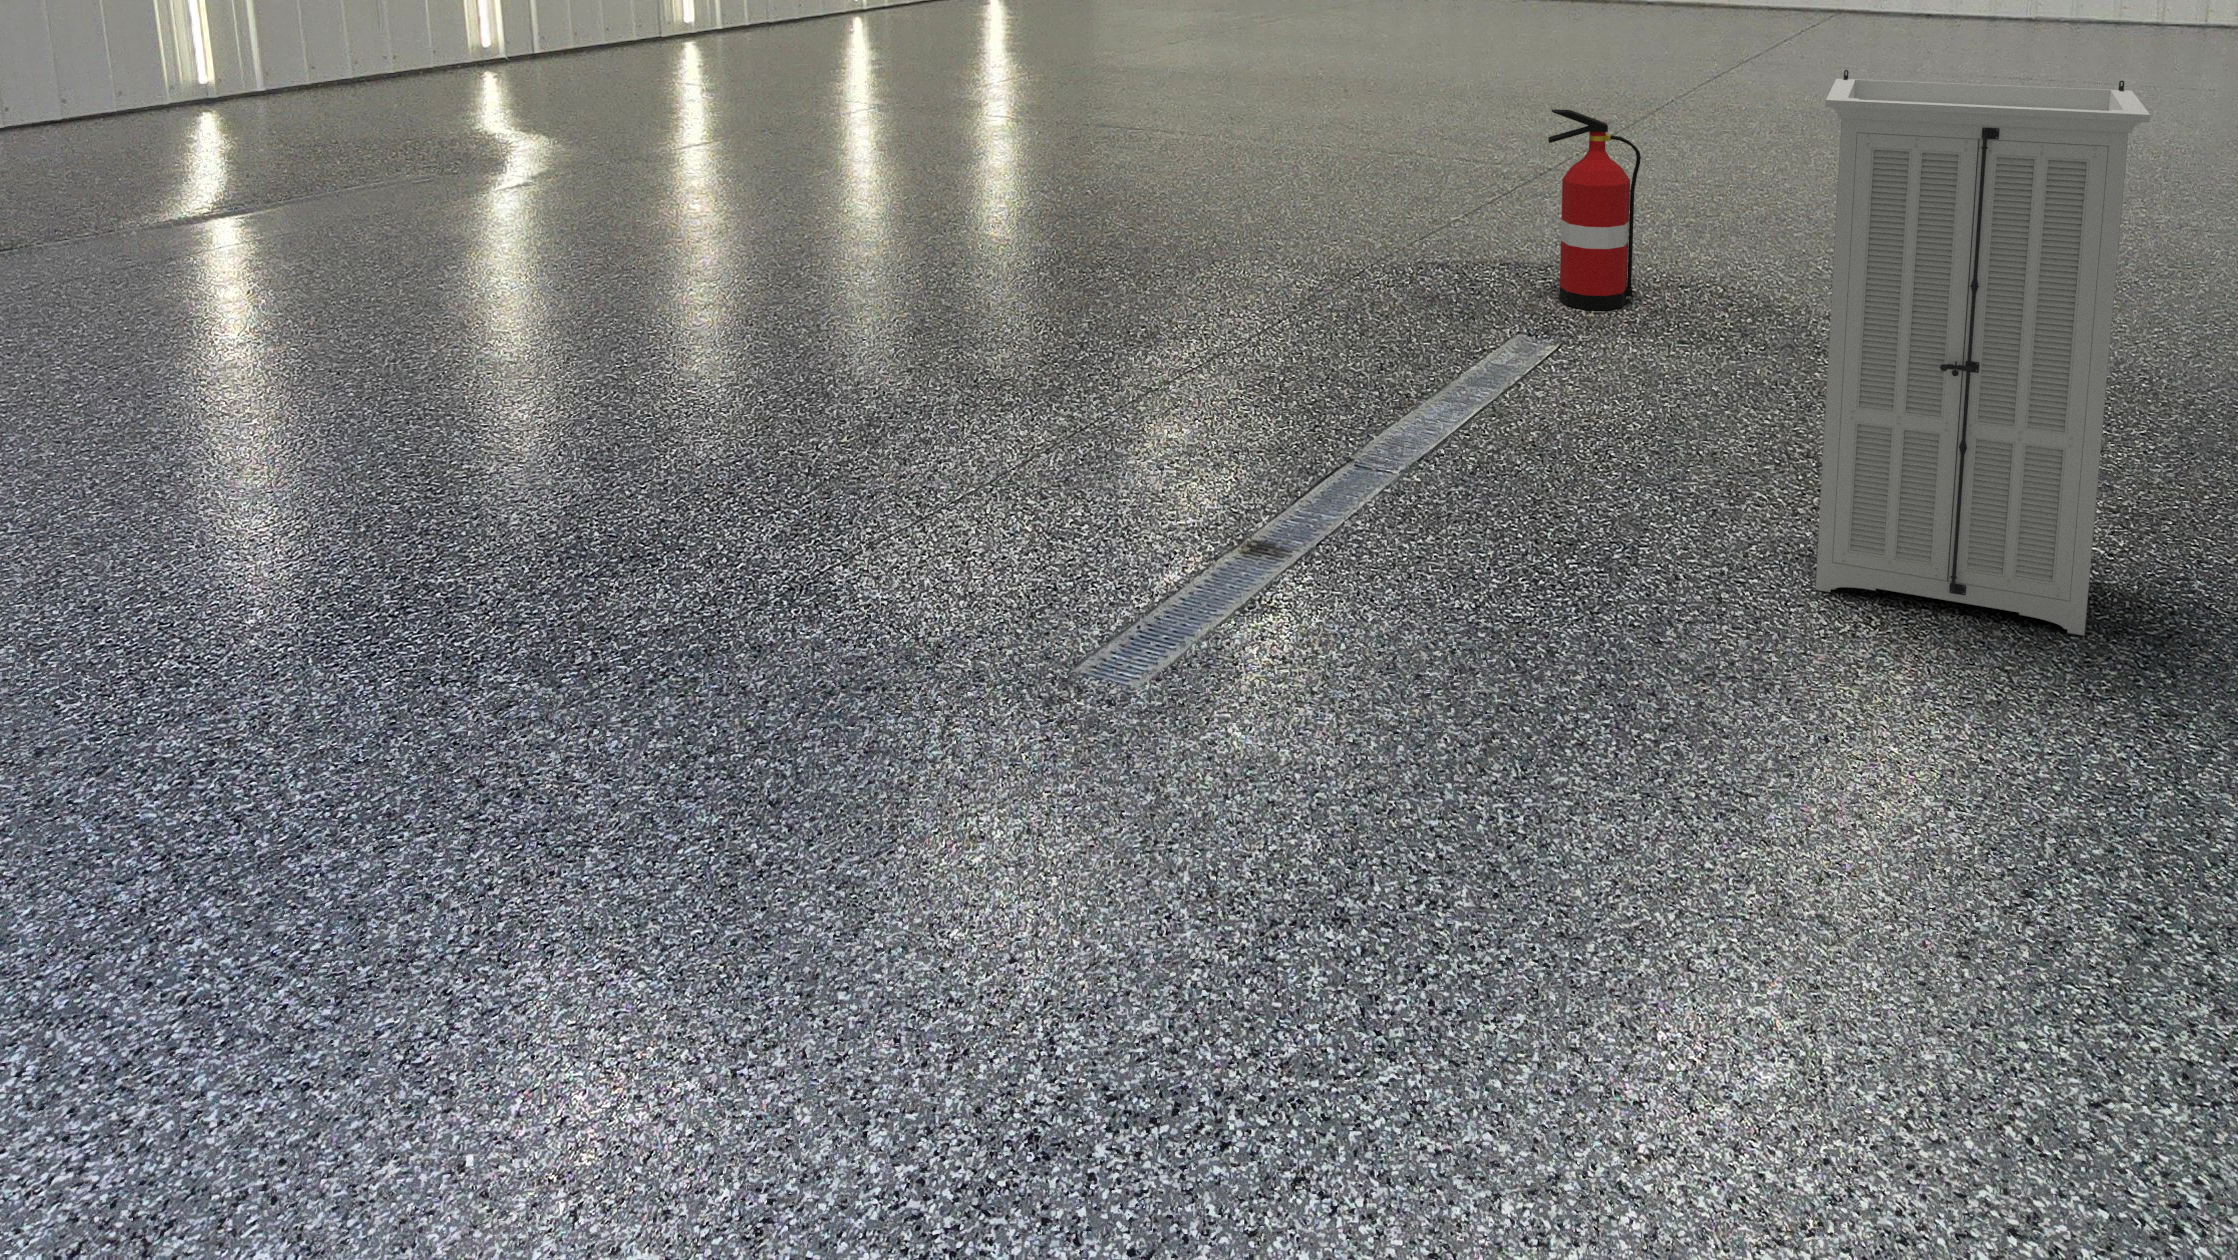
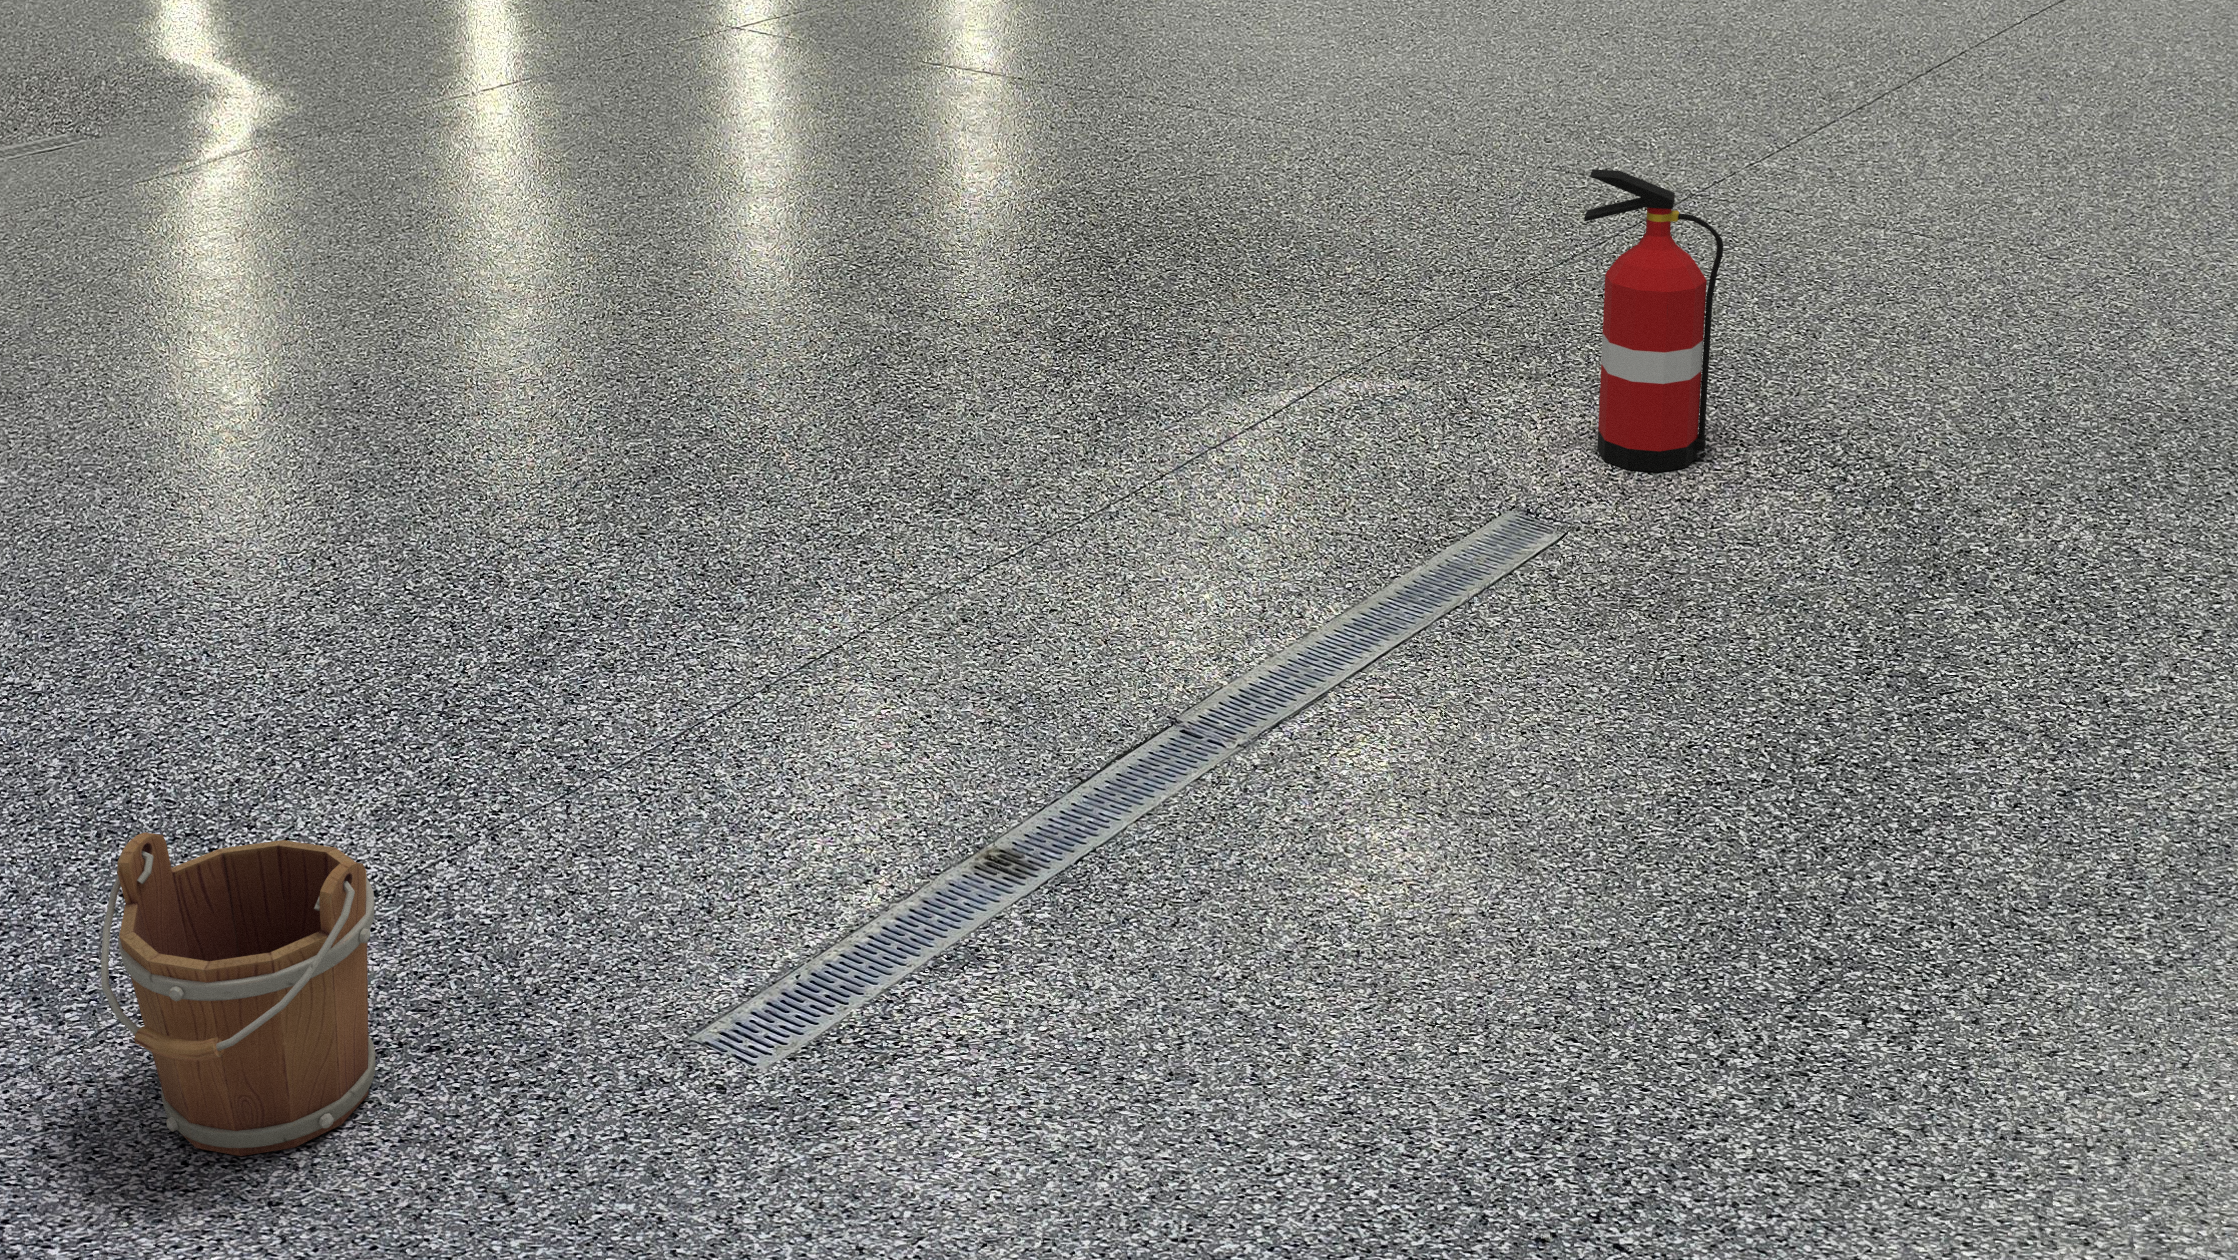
storage cabinet: present [1815,70,2151,636] -> none [1721,266,2203,1083]
bucket: none [622,509,843,768] -> present [101,833,375,1156]

